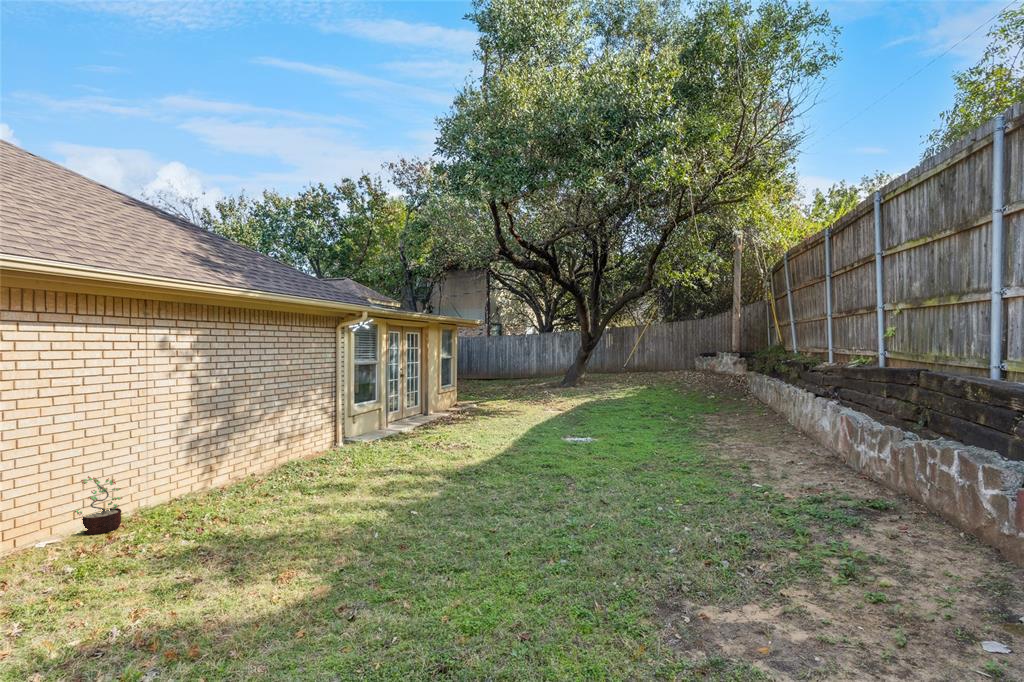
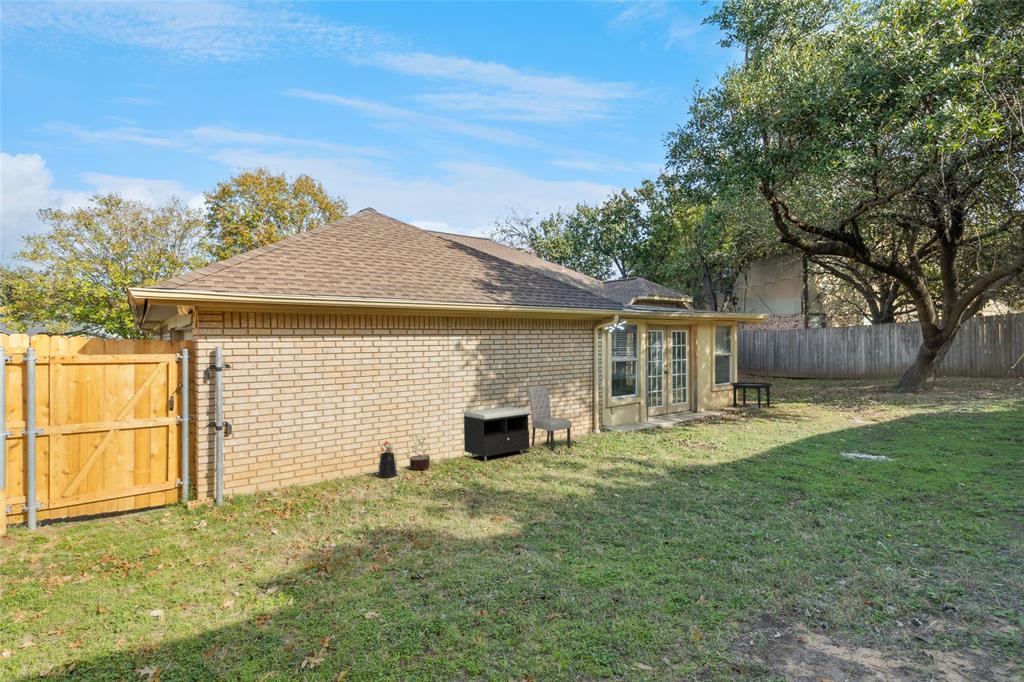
round table: none [454,384,491,408] -> present [730,382,773,409]
chair: none [260,395,323,475] -> present [526,386,572,451]
storage bench: none [173,424,273,500] -> present [464,407,530,460]
watering can: none [19,494,63,558] -> present [378,441,397,478]

